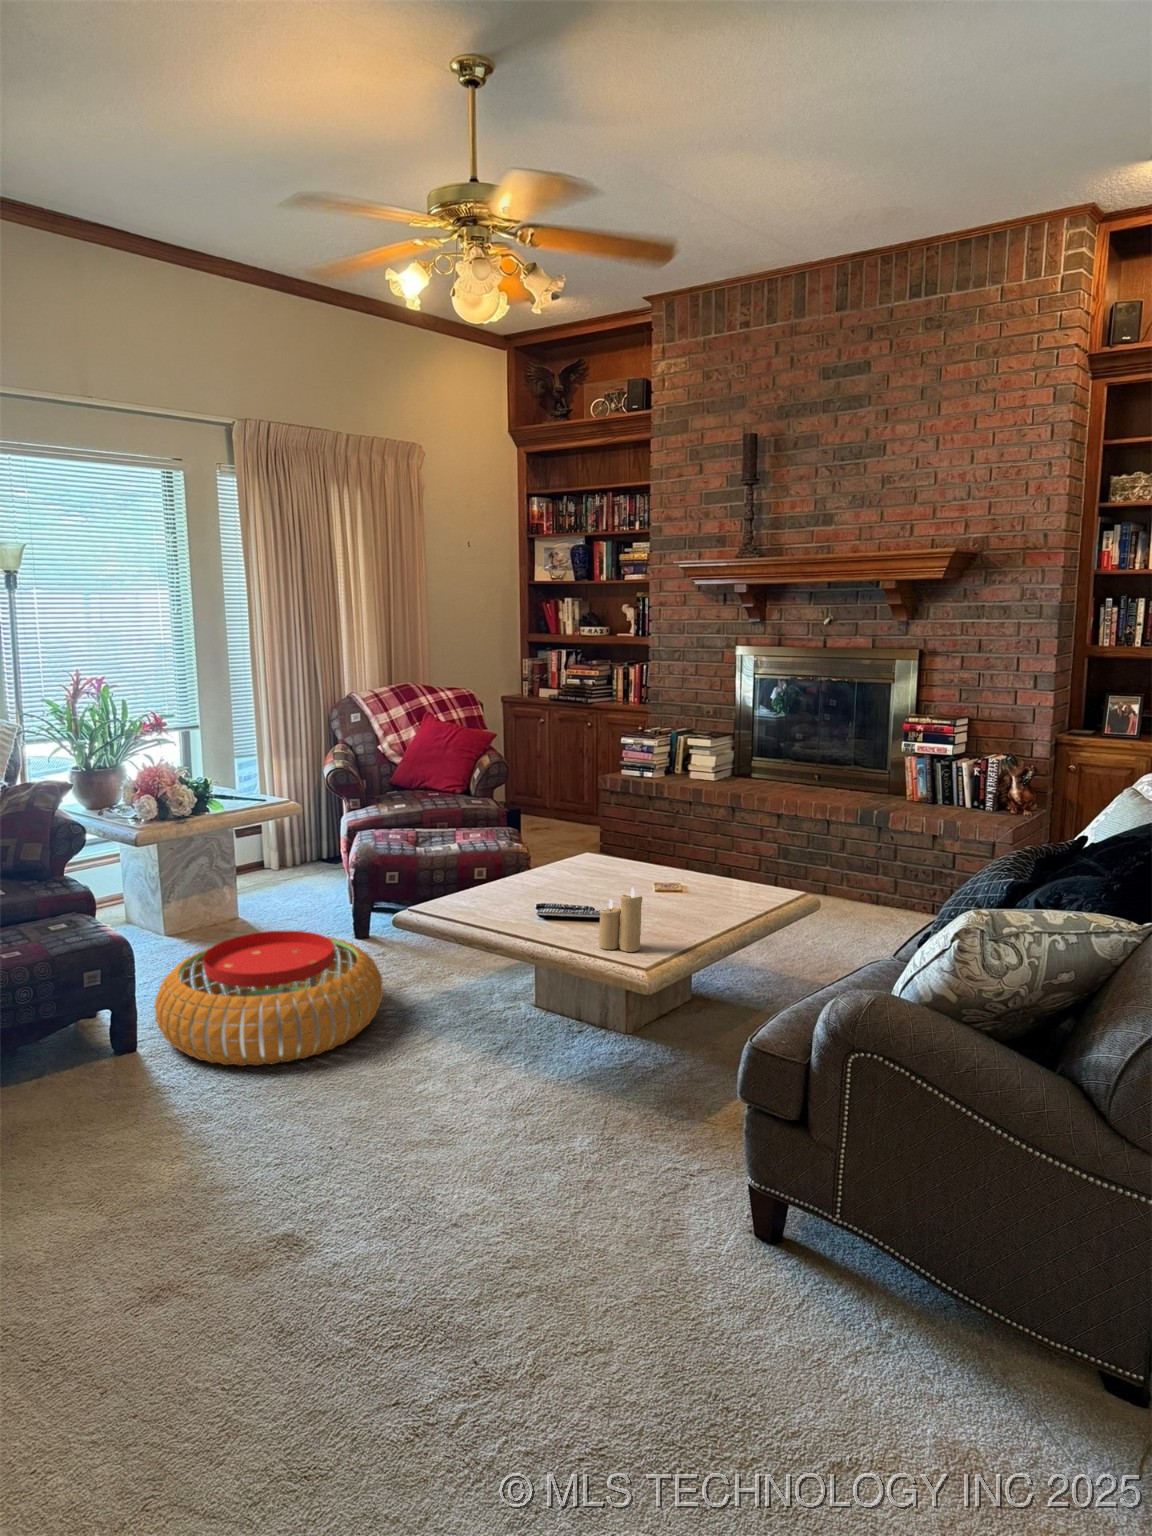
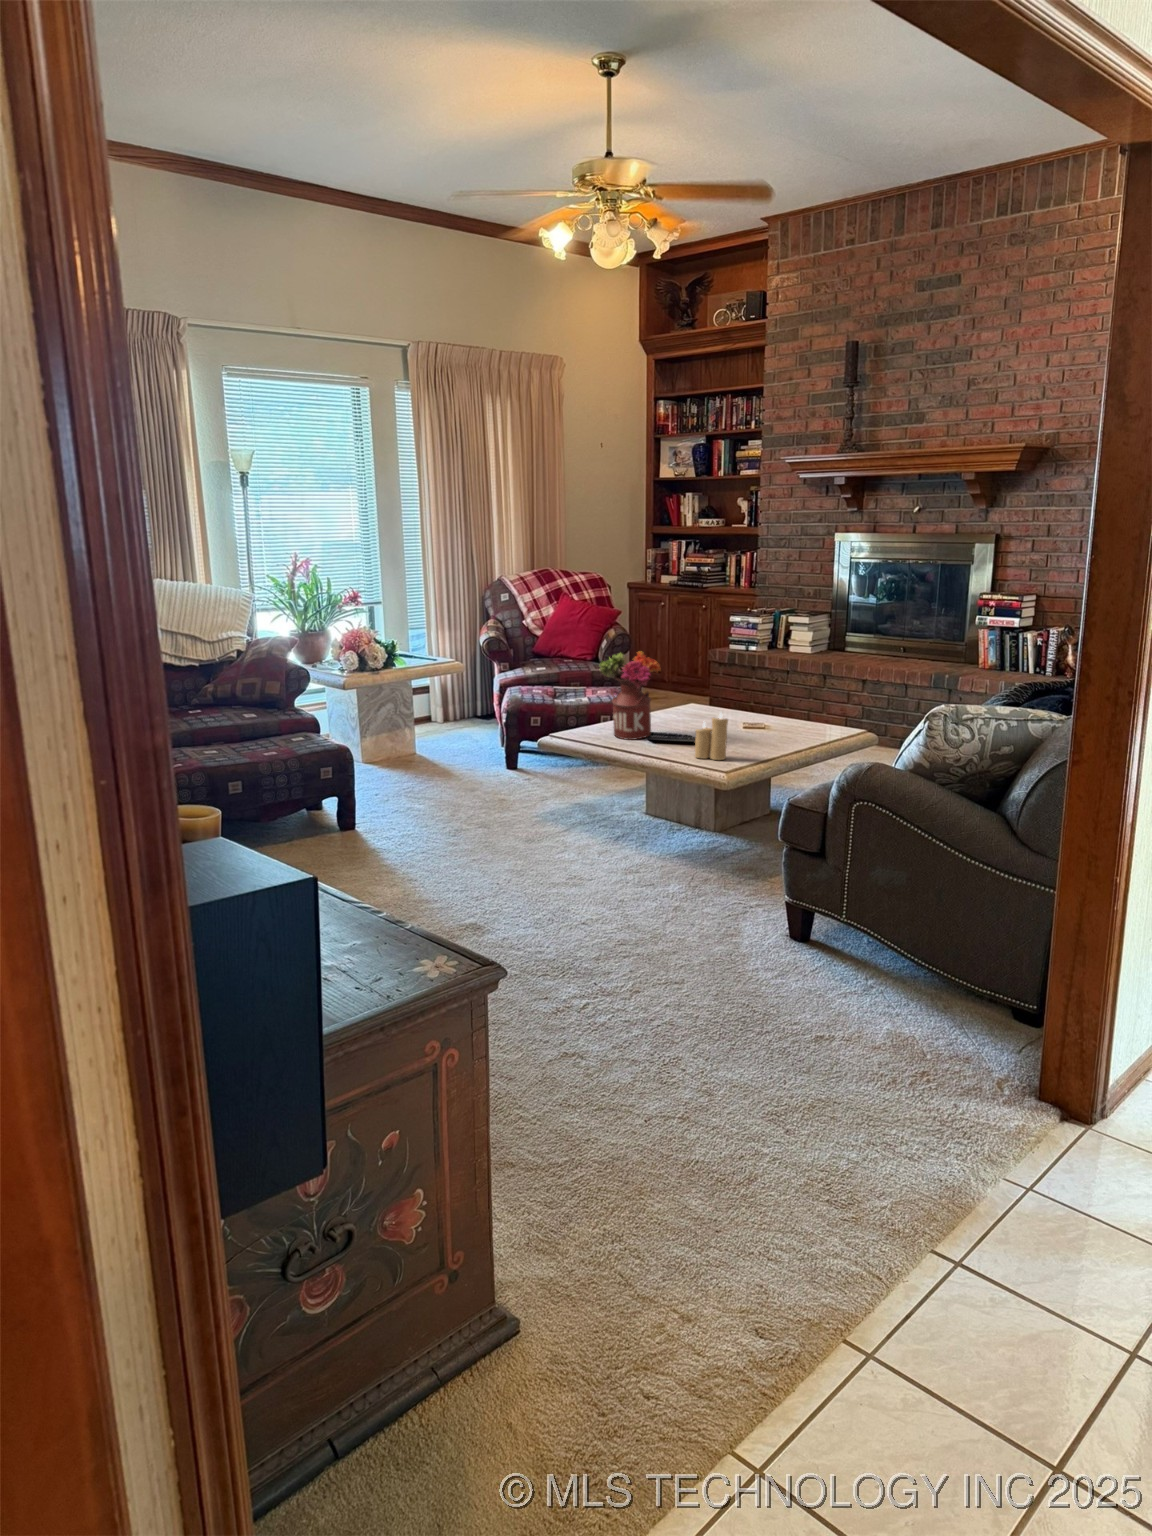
flower arrangement: none [469,802,551,918] -> present [599,651,660,740]
pouf: present [155,930,383,1066] -> none [366,752,532,841]

